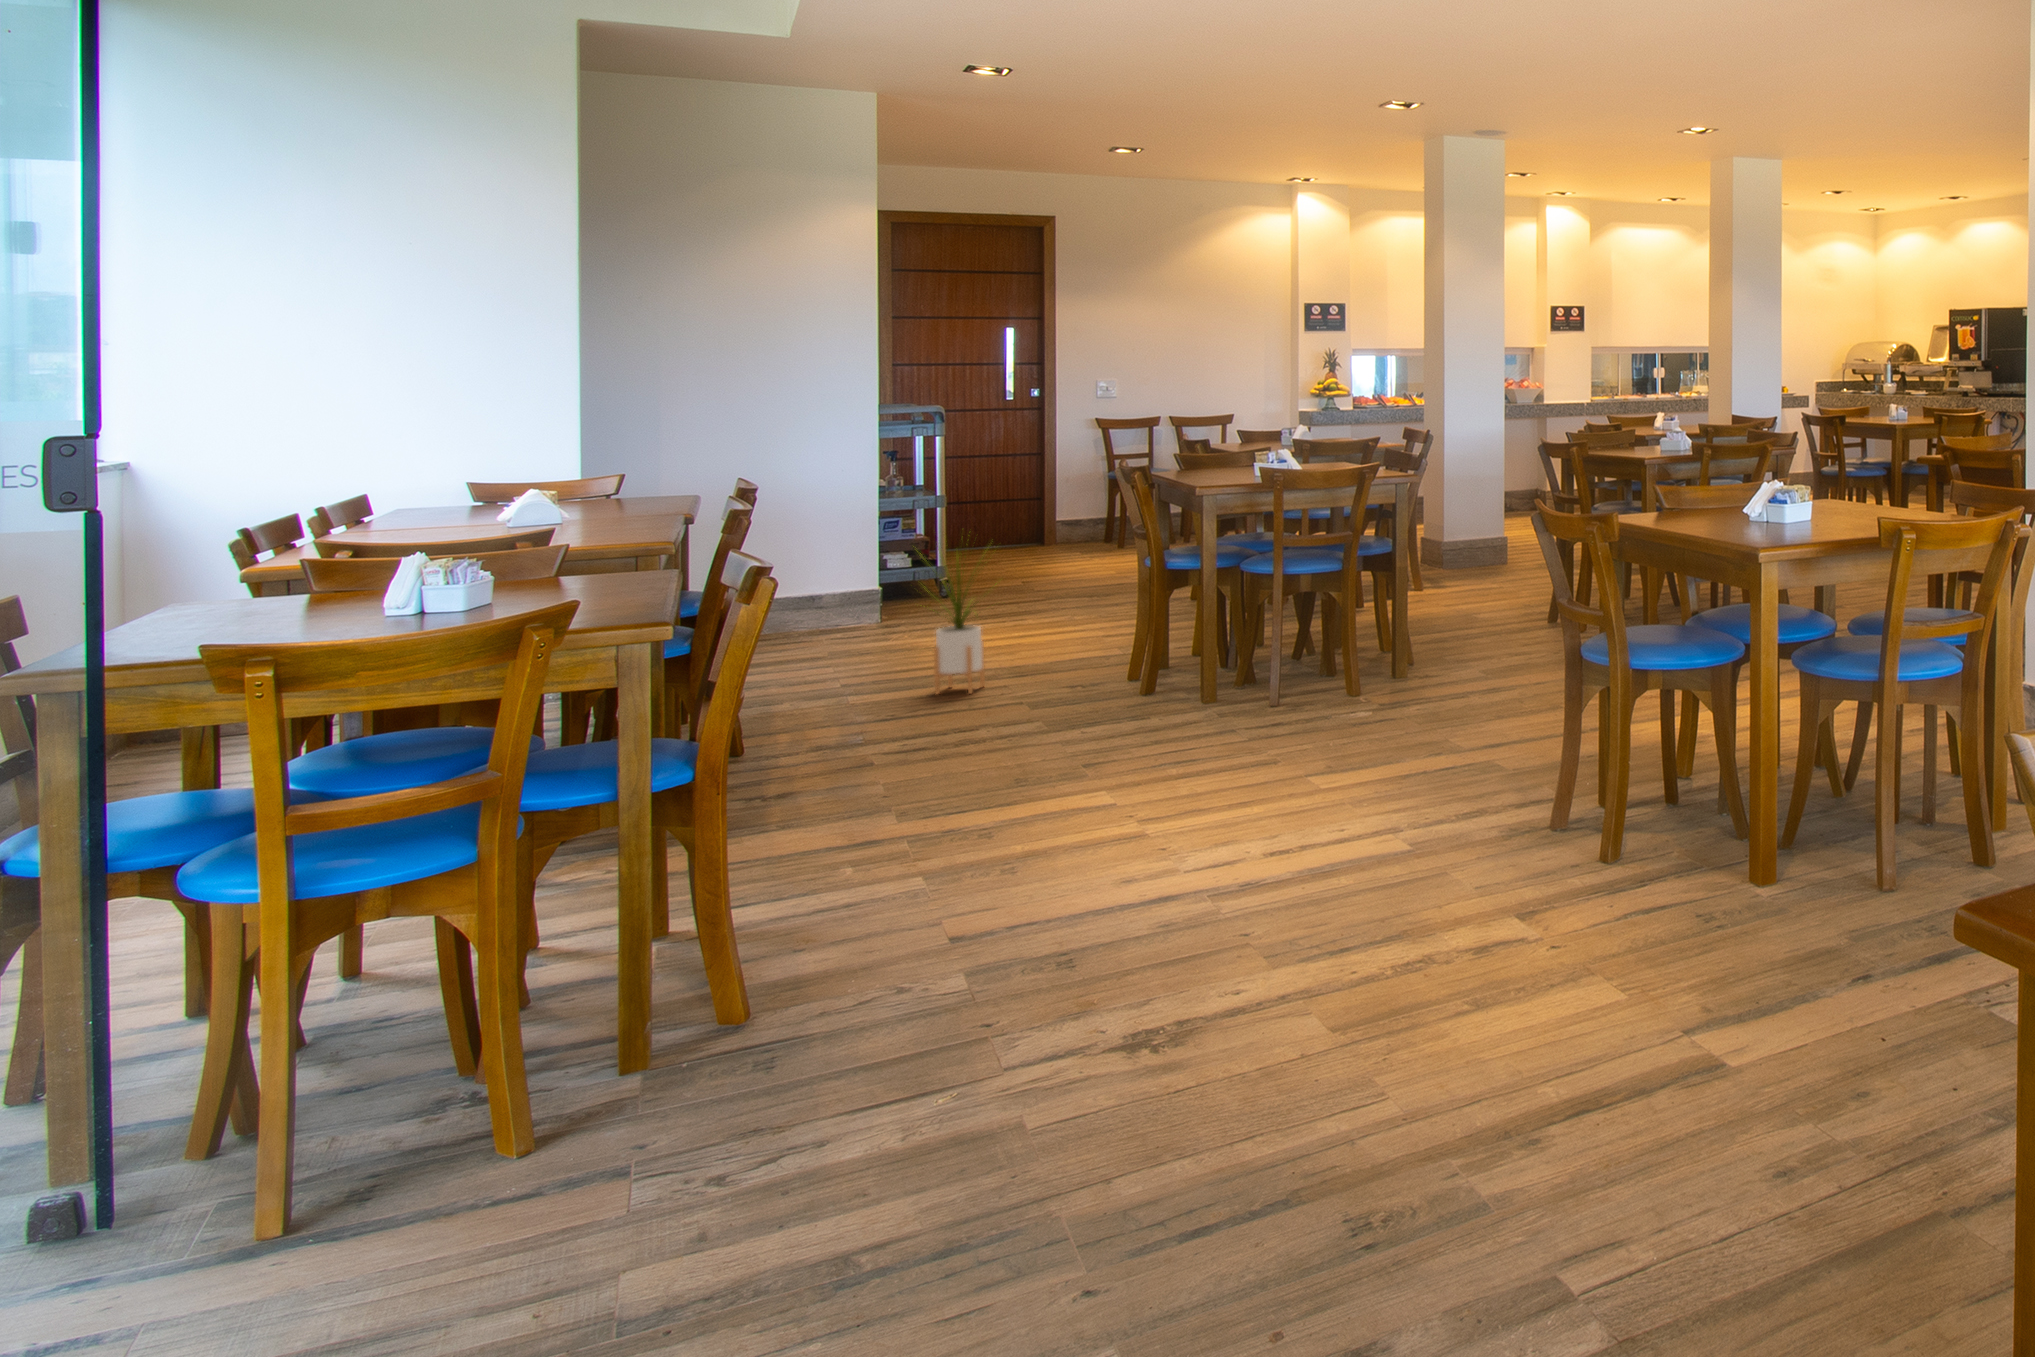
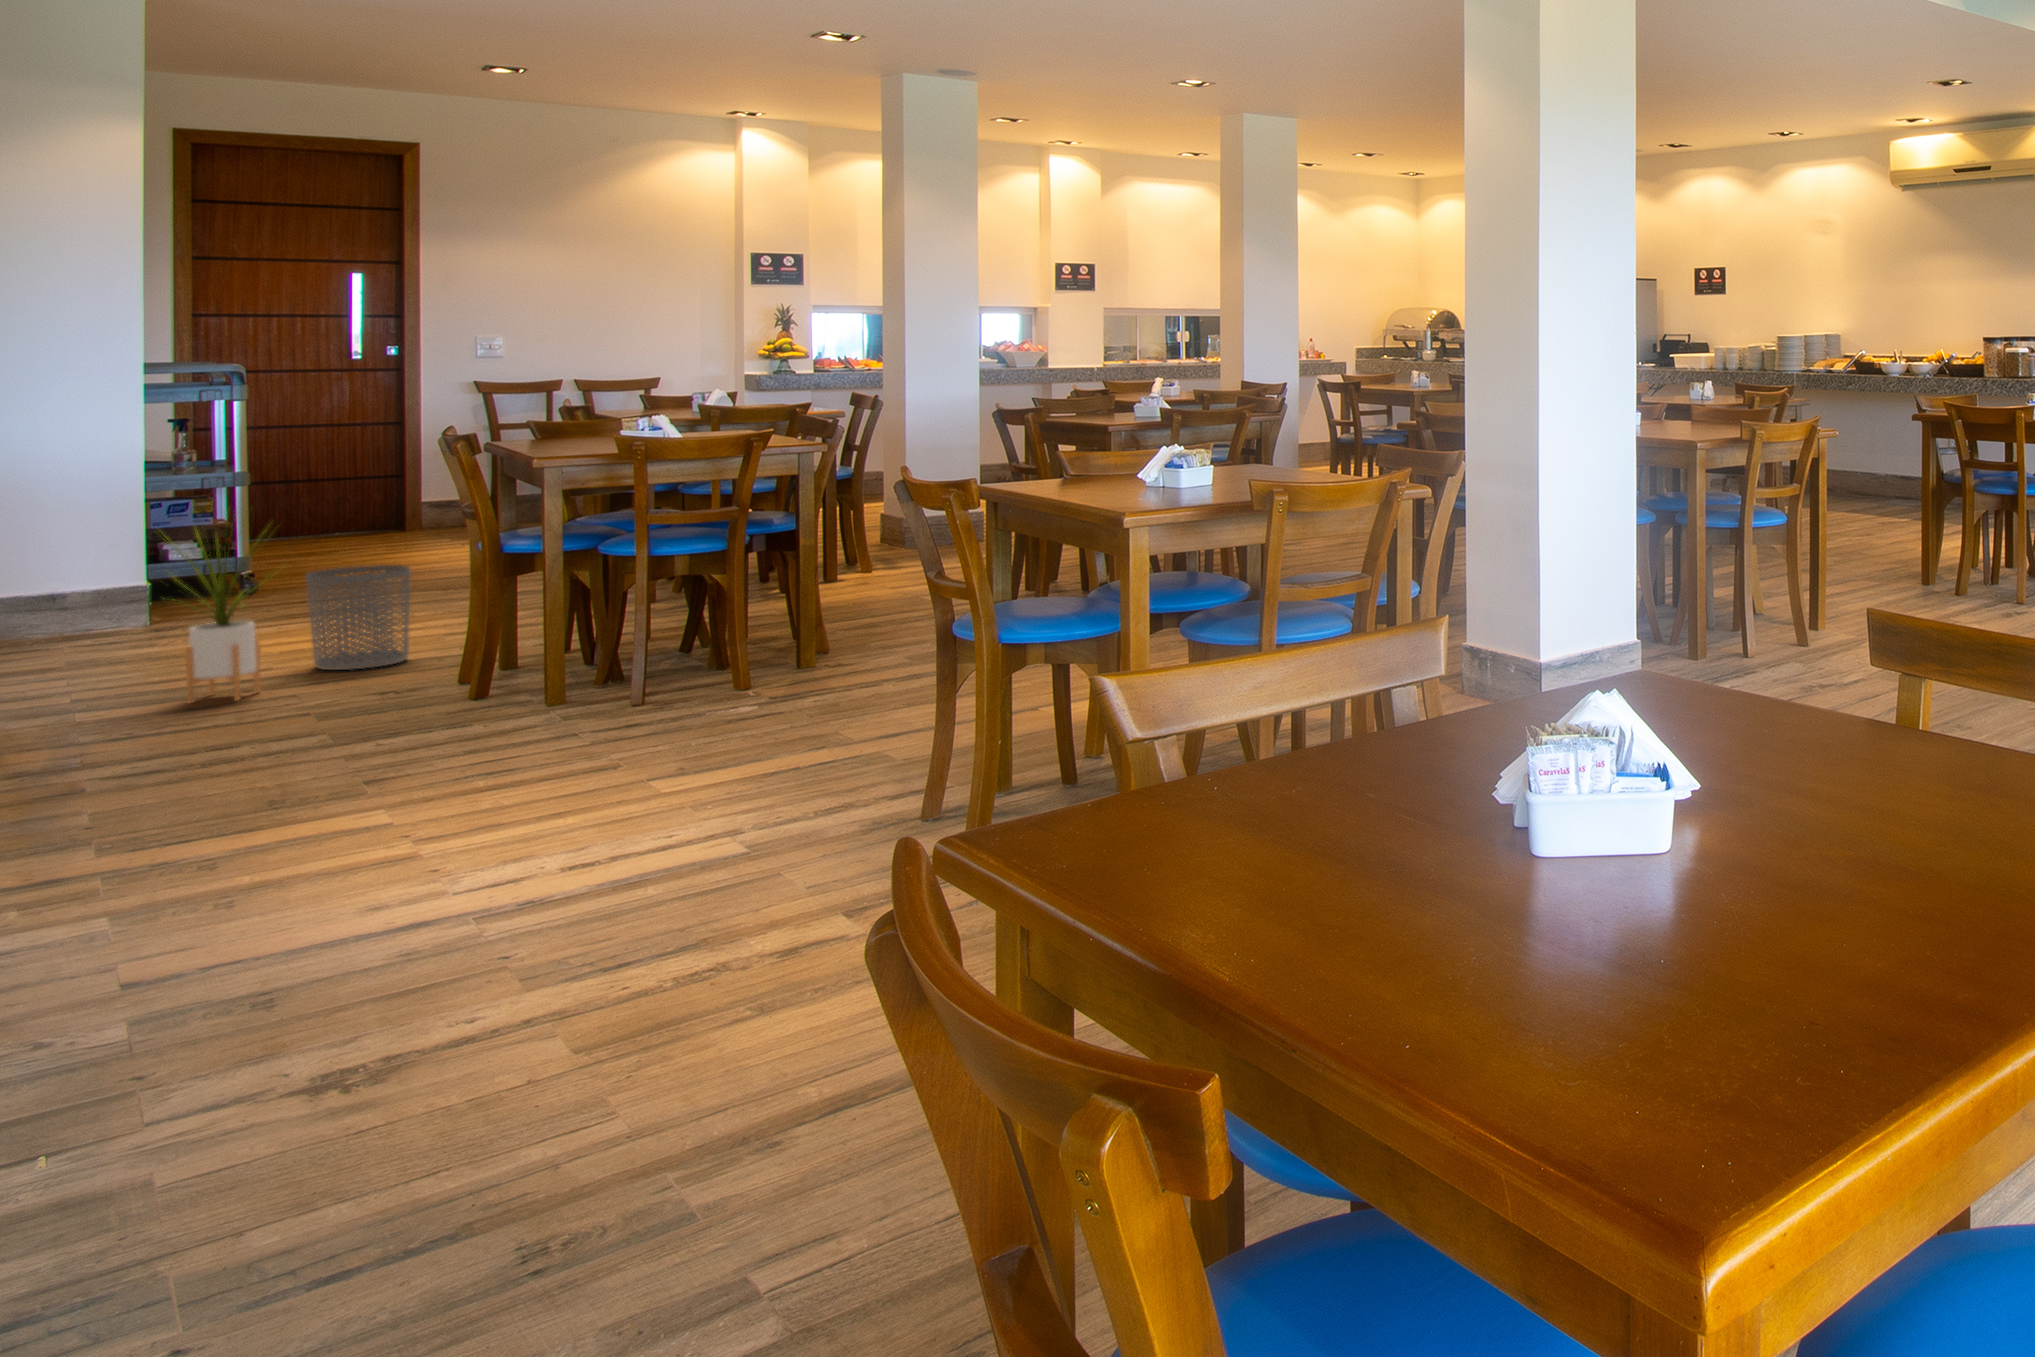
waste bin: none [1011,579,1086,669] -> present [306,565,411,670]

